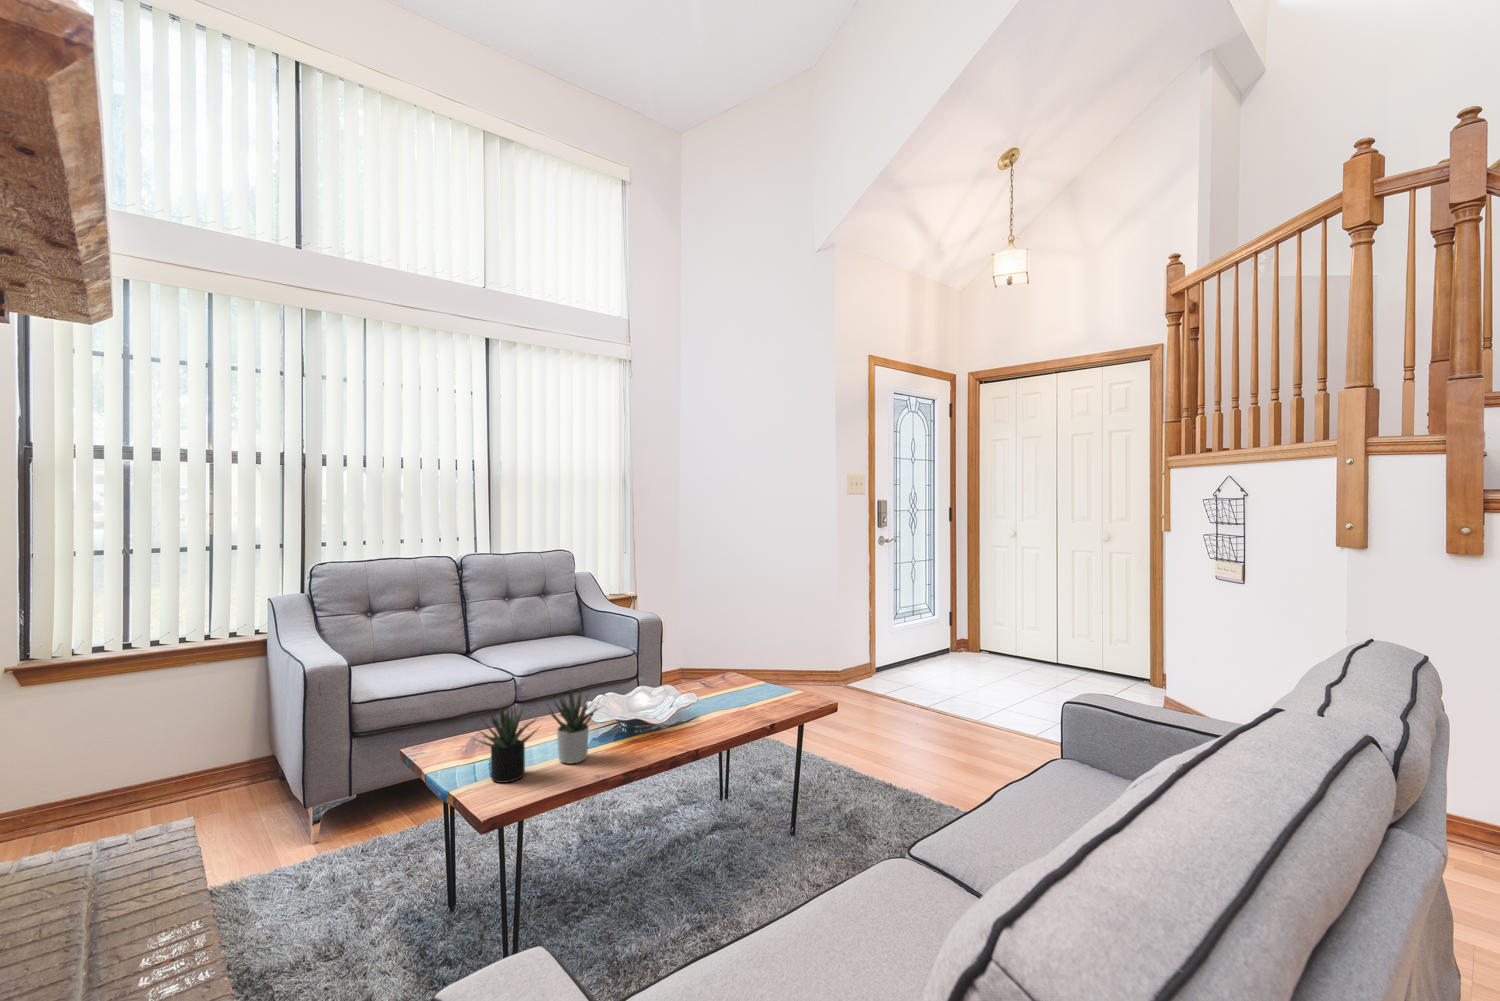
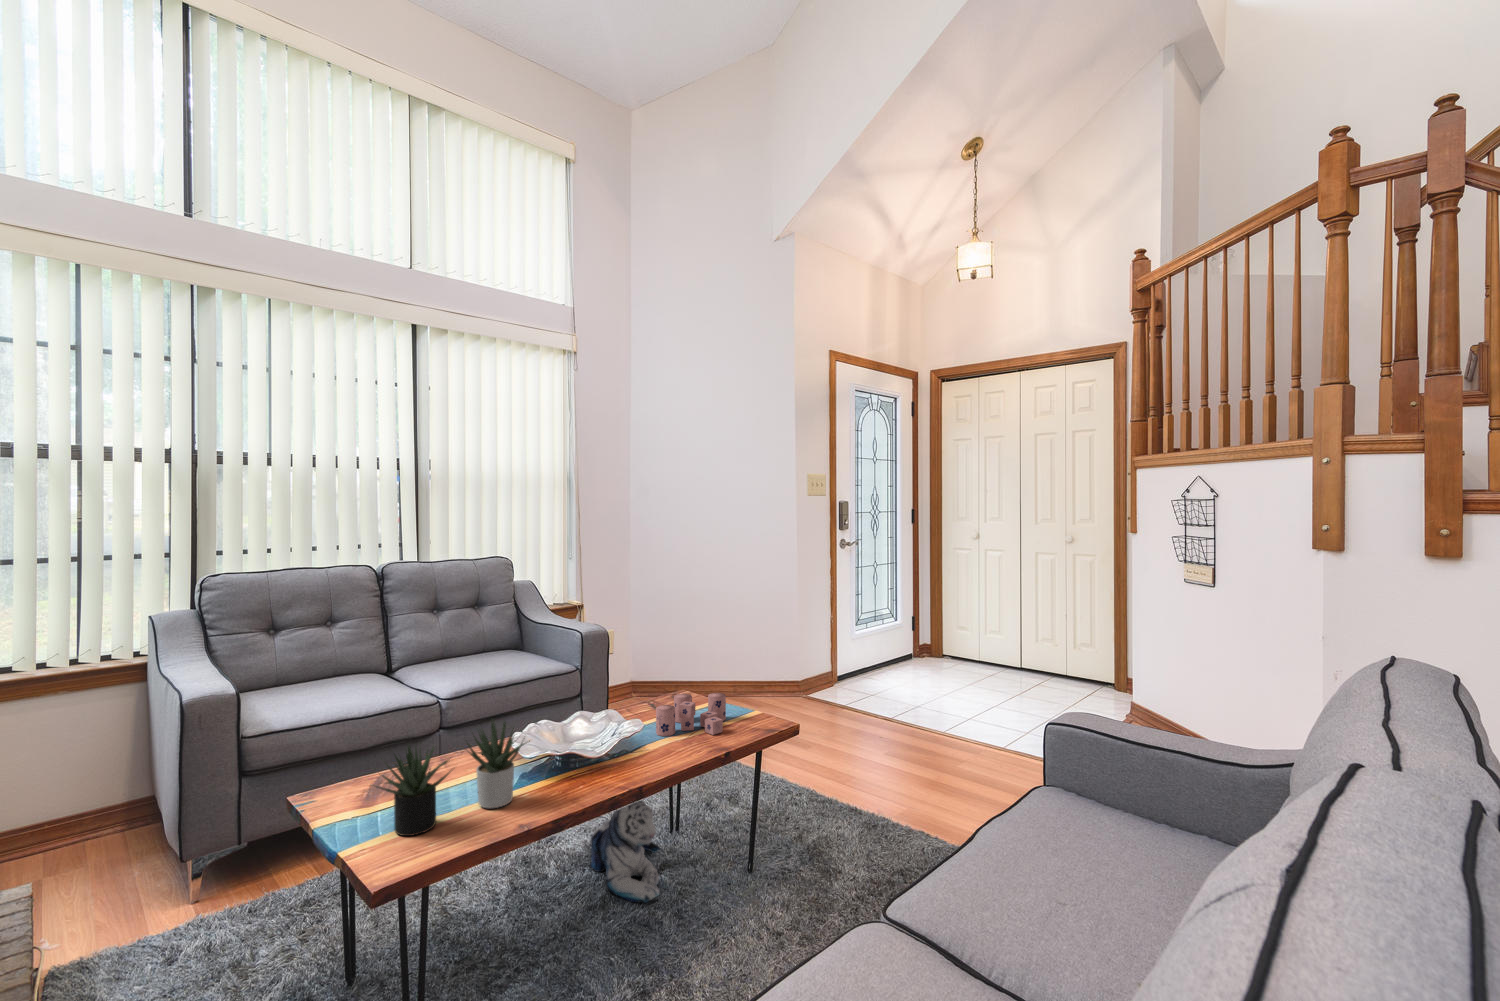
candle: none [709,673,771,710] -> present [656,693,726,736]
plush toy: none [649,767,713,857] -> present [590,801,660,903]

